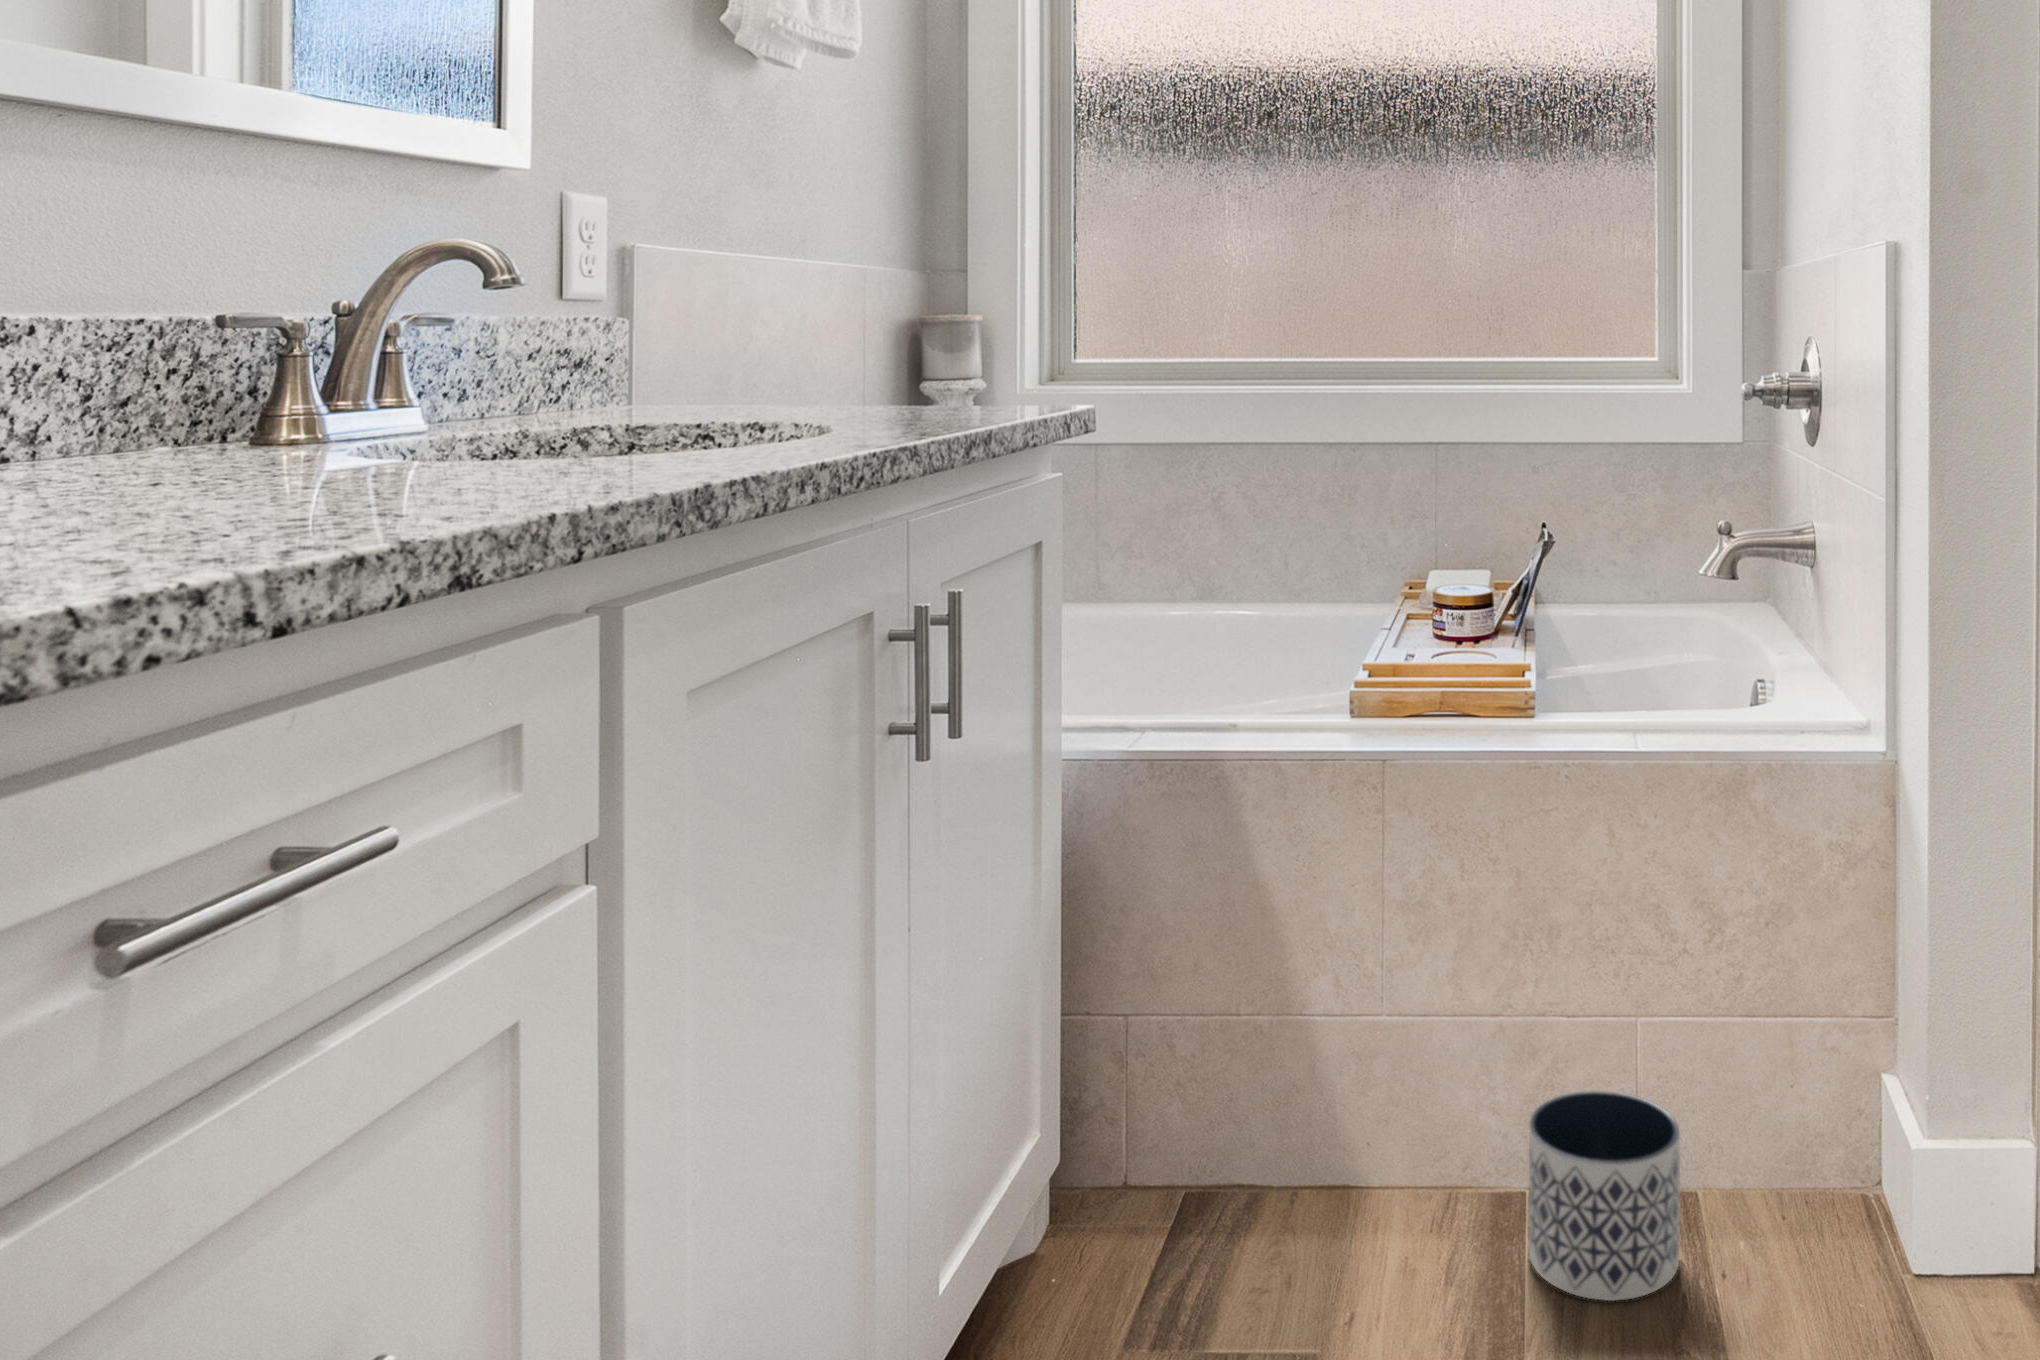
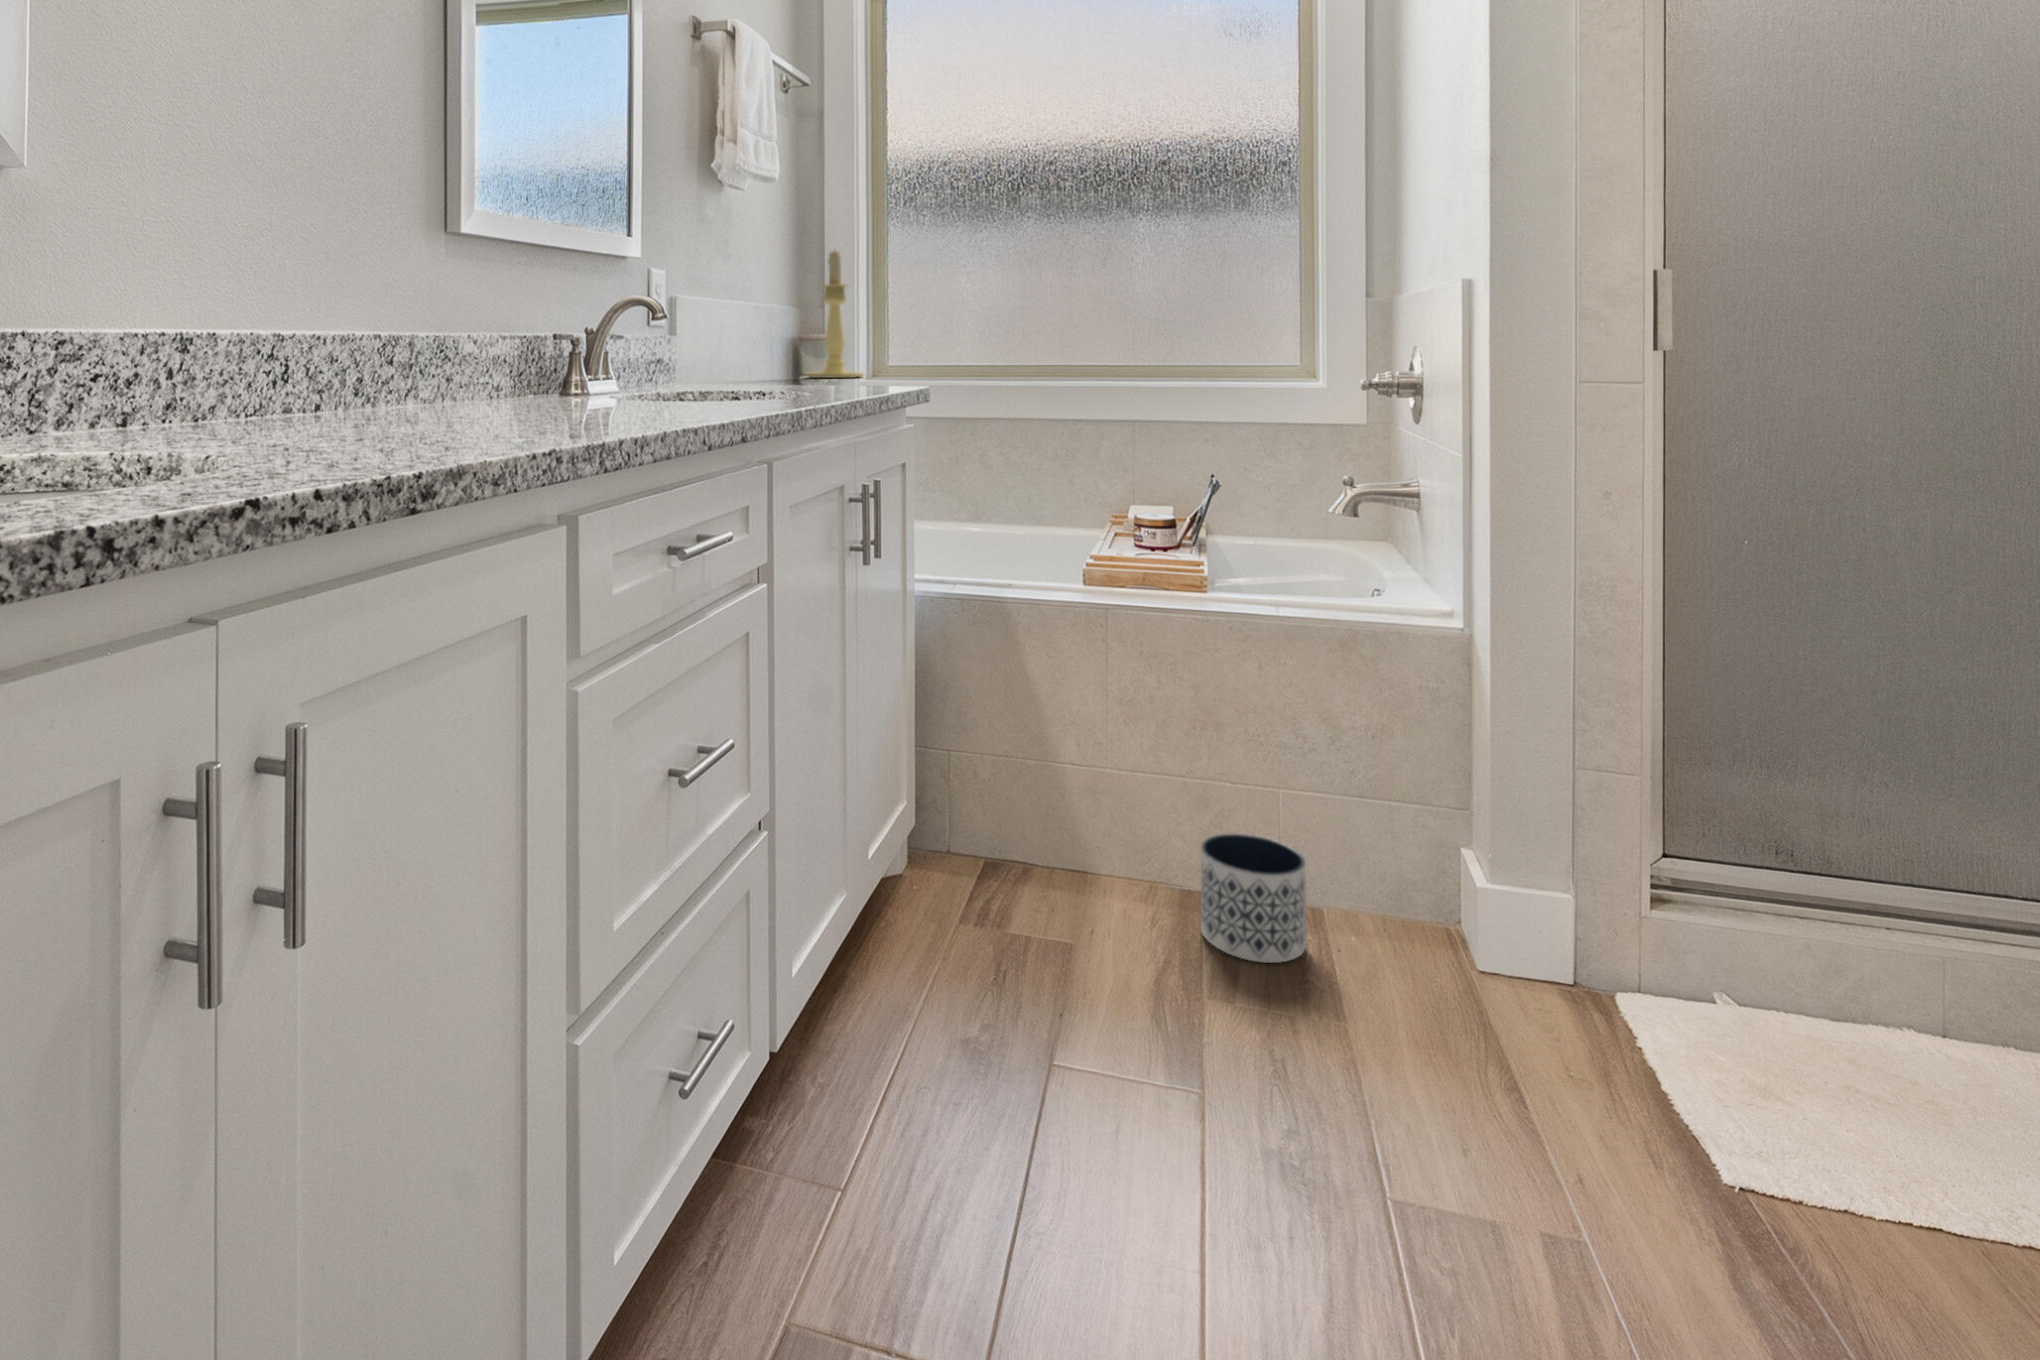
candle holder: none [918,182,1022,389] -> present [806,251,864,378]

